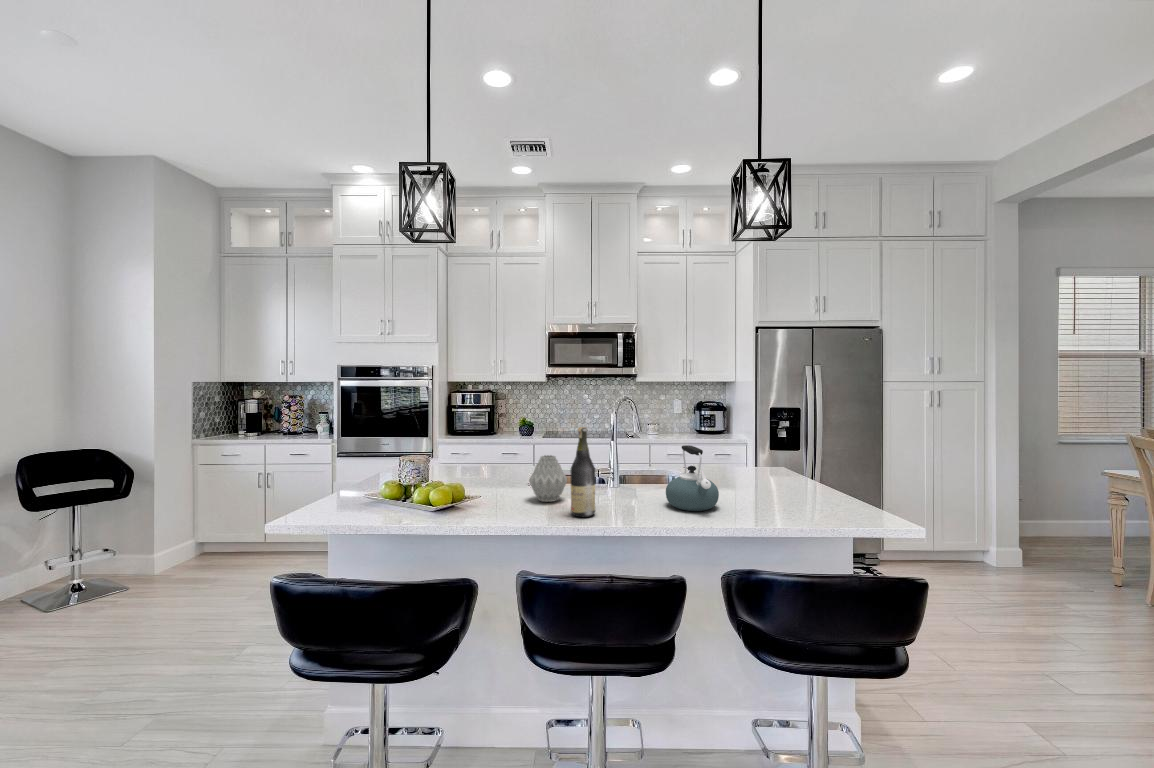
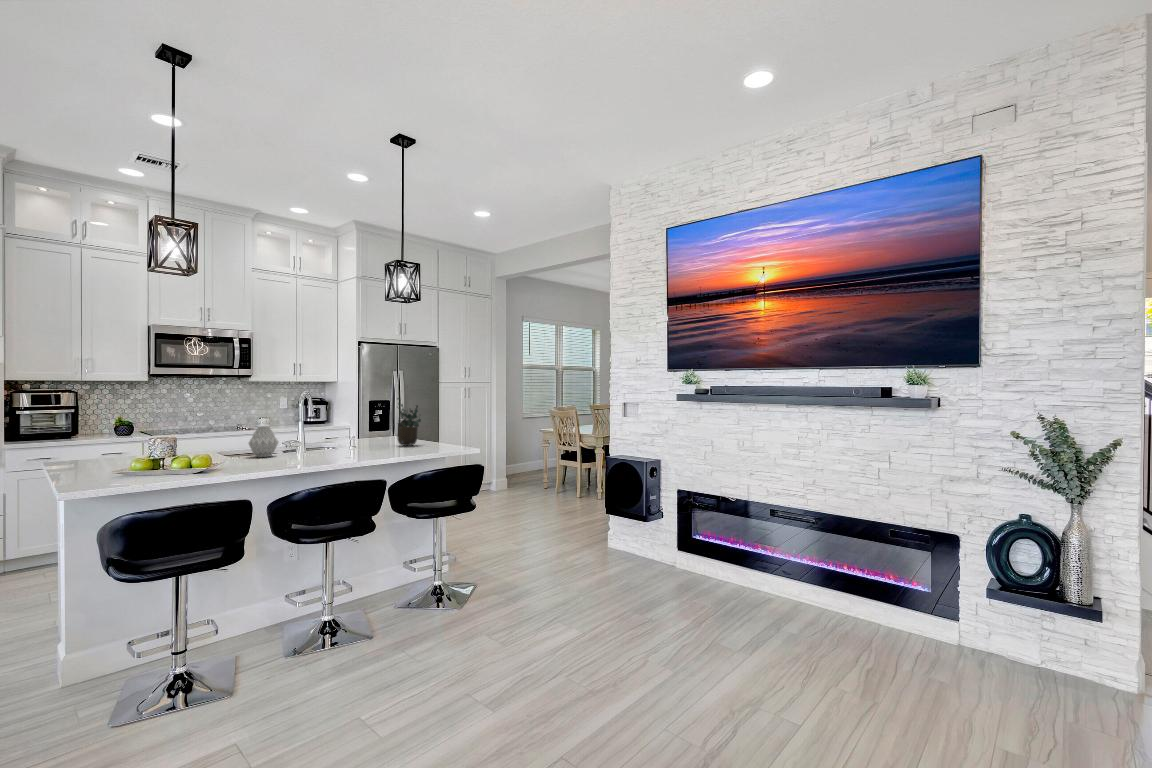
potted plant: none [760,417,806,508] -> present [397,398,421,446]
wine bottle: present [570,427,596,517] -> none [295,403,312,458]
kettle: present [666,445,719,511] -> none [345,414,378,451]

